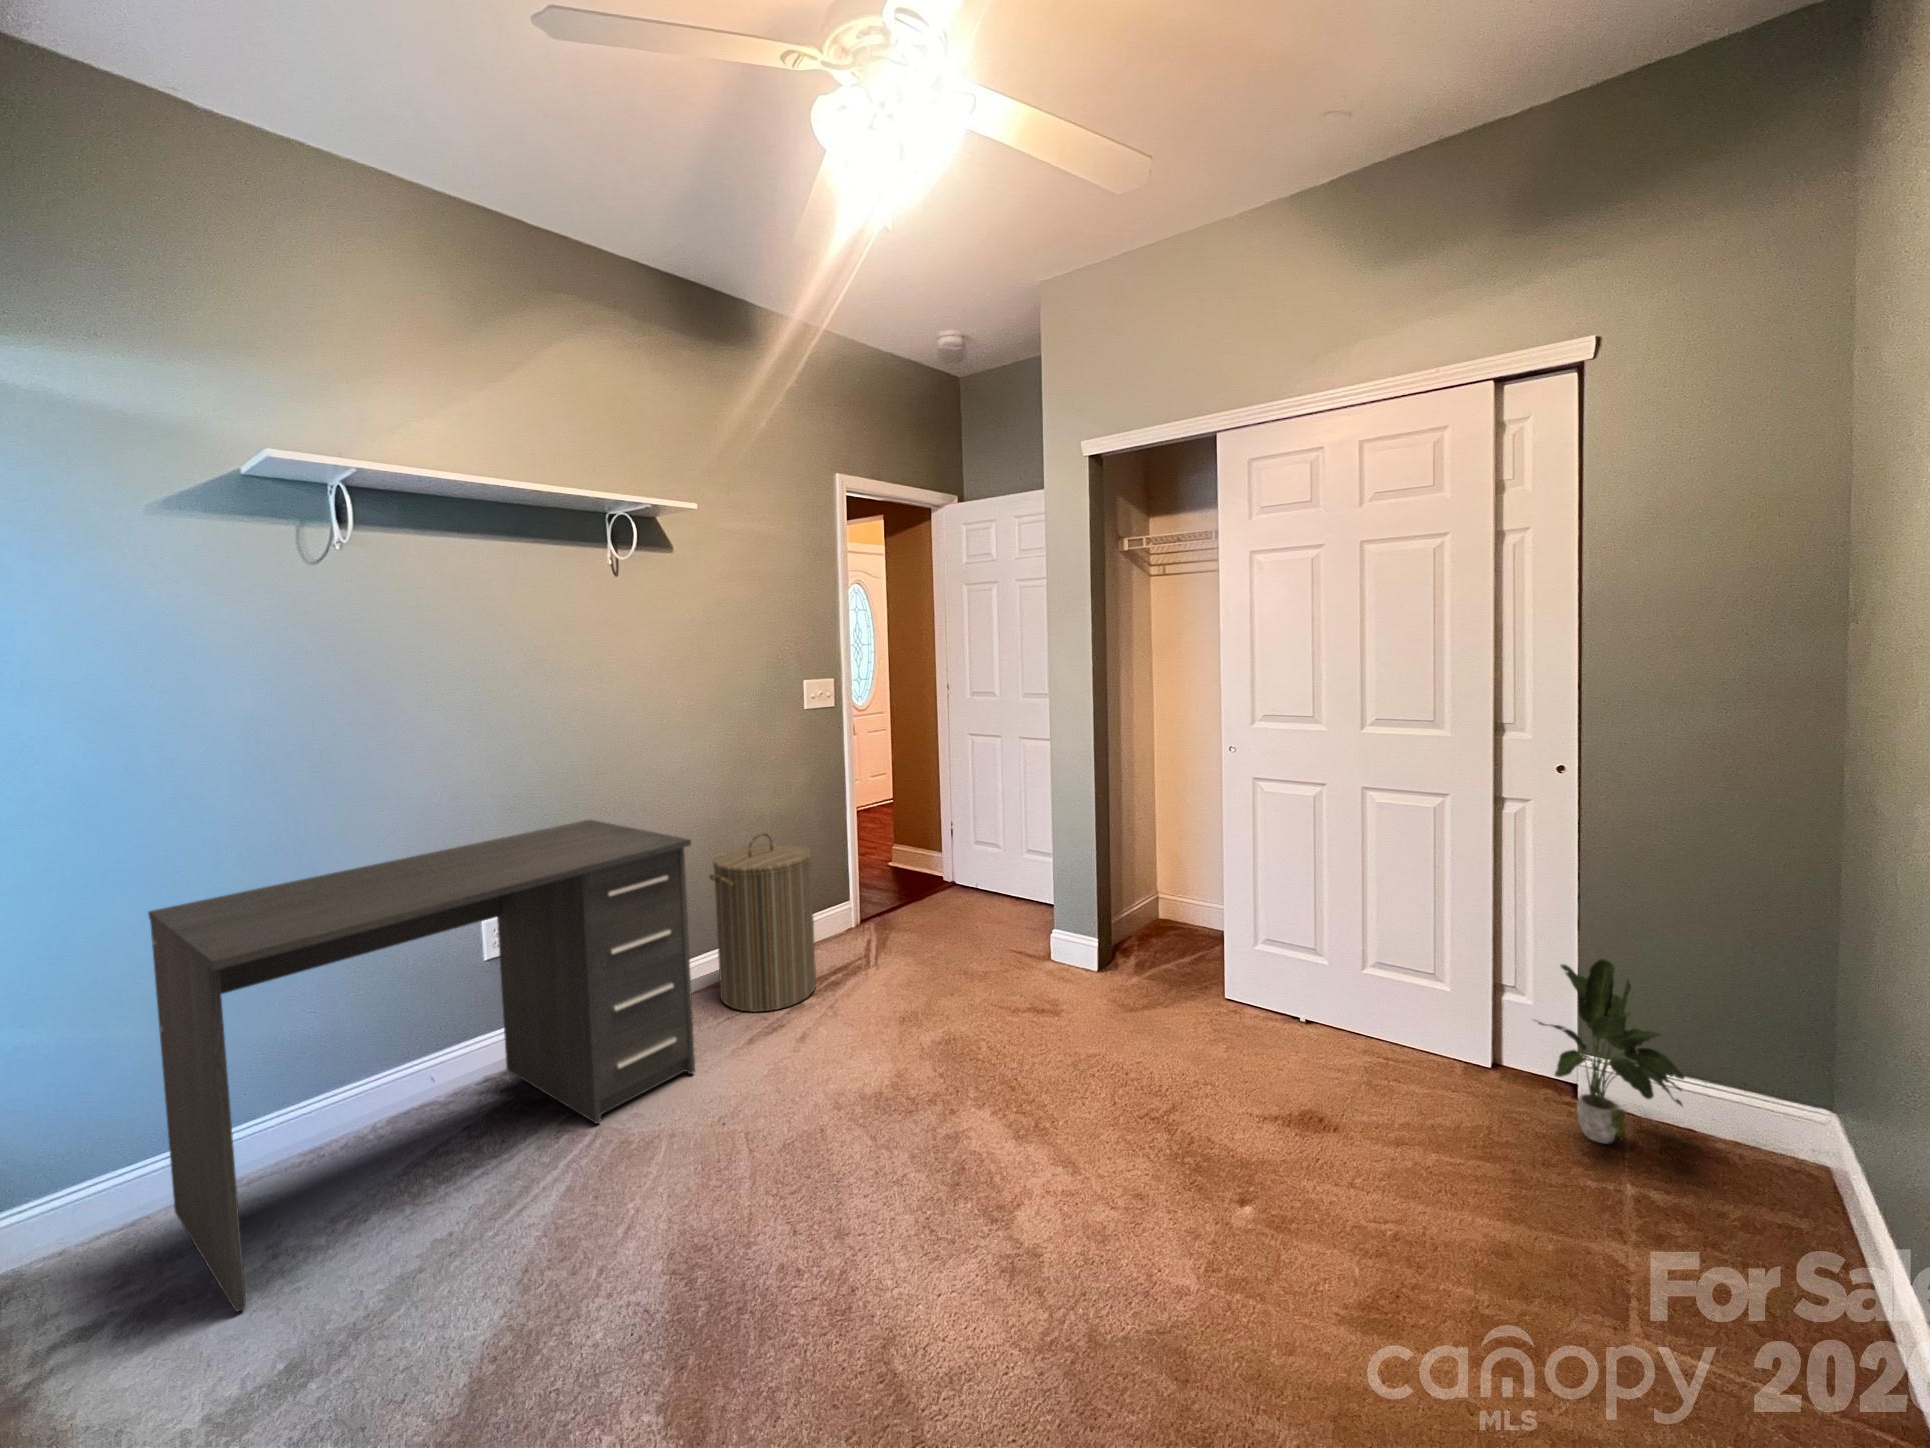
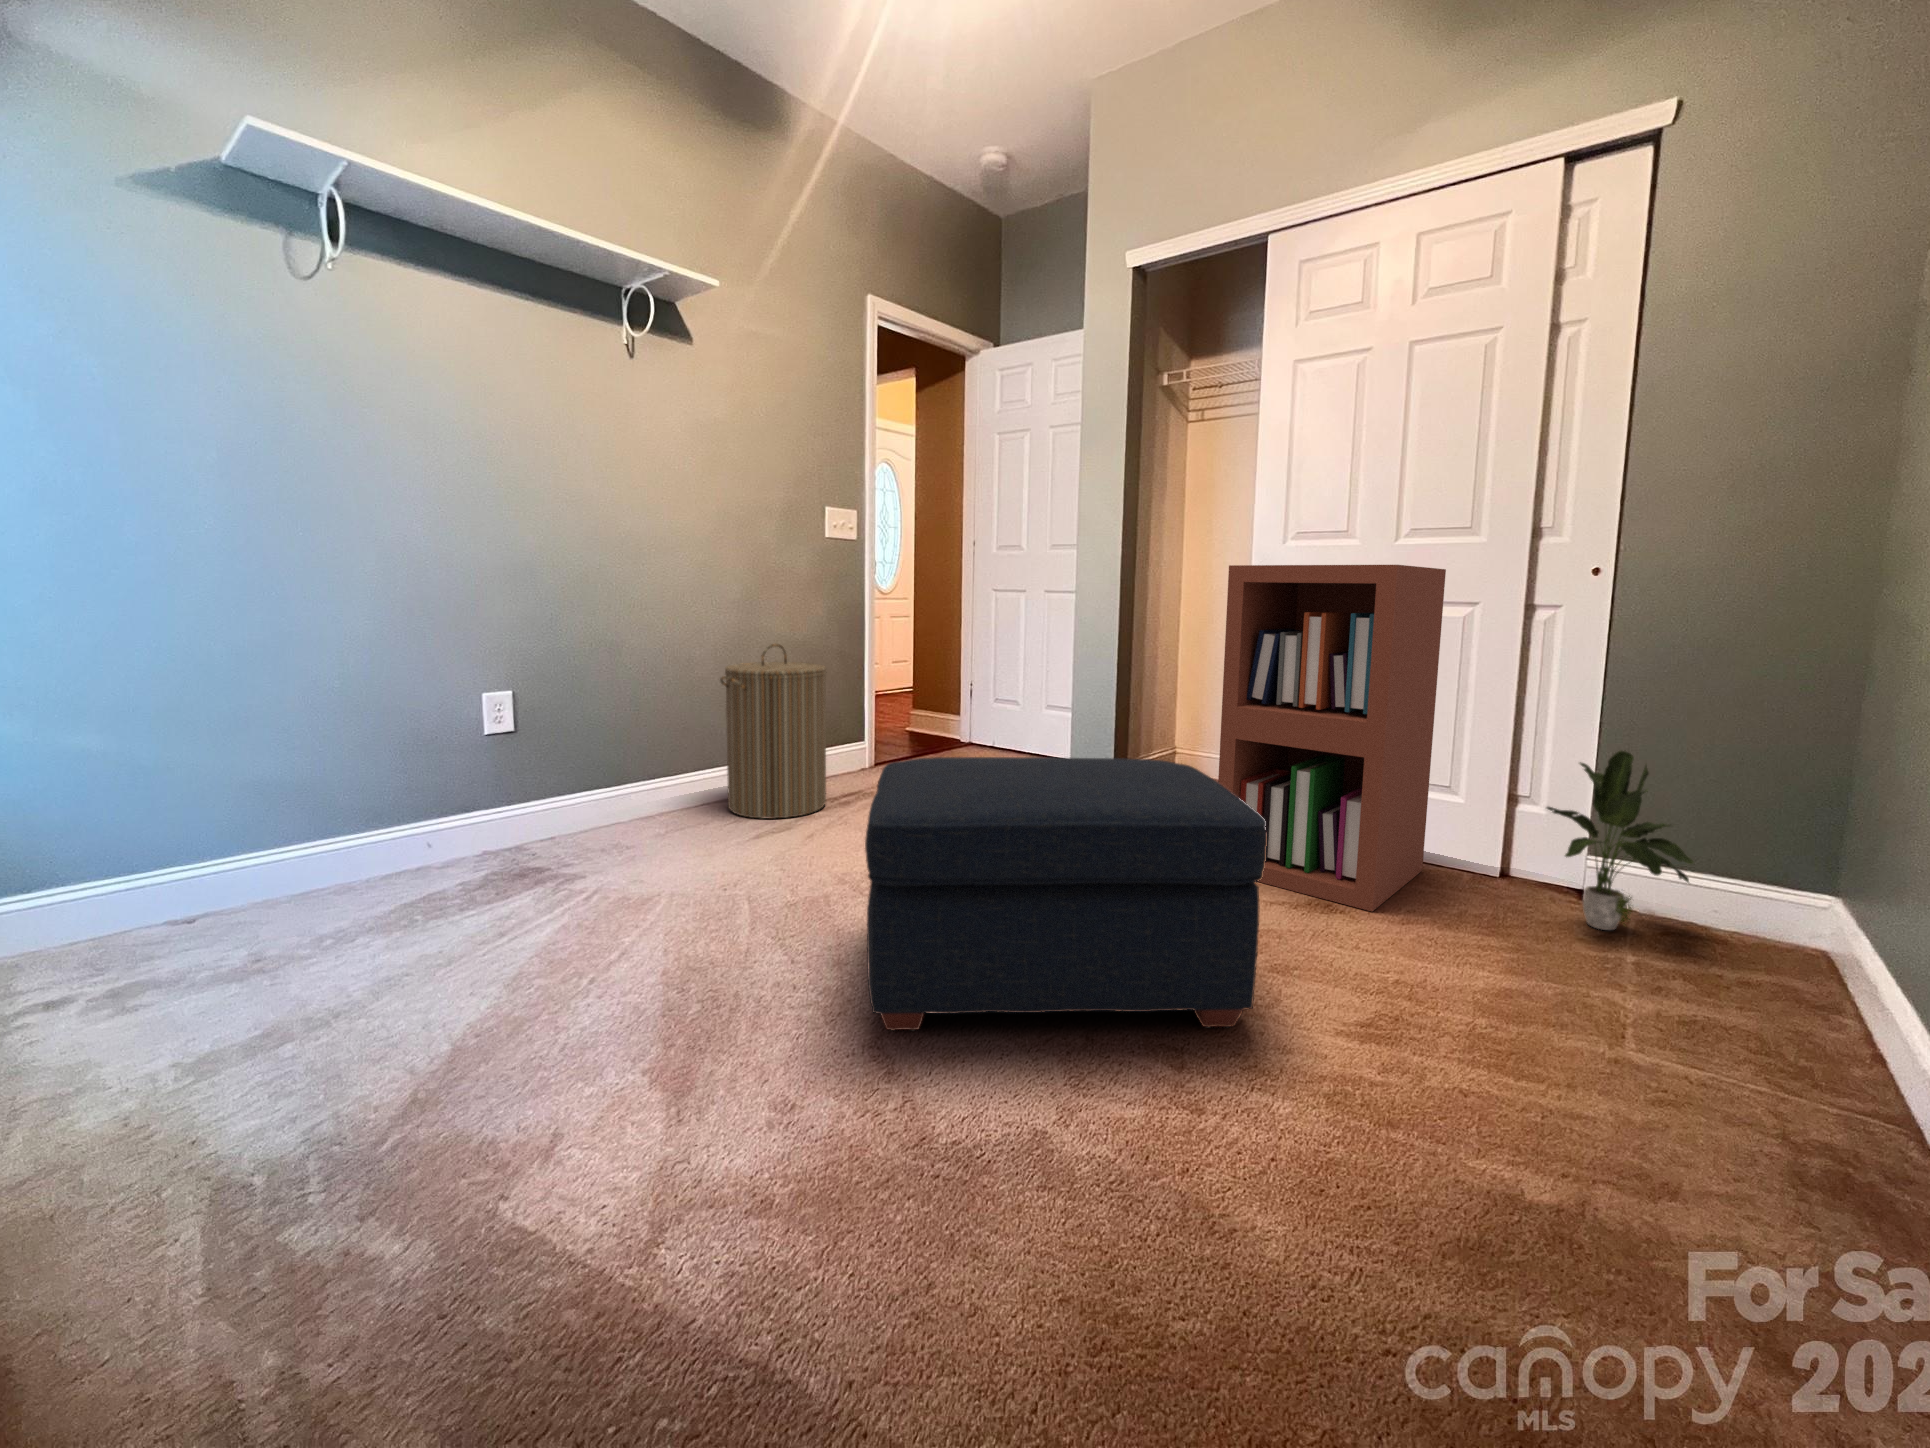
bookshelf: none [1200,752,1413,1126] -> present [1218,565,1446,911]
desk: present [148,820,695,1312] -> none [125,608,701,994]
ottoman: none [864,998,1256,1337] -> present [865,757,1267,1031]

